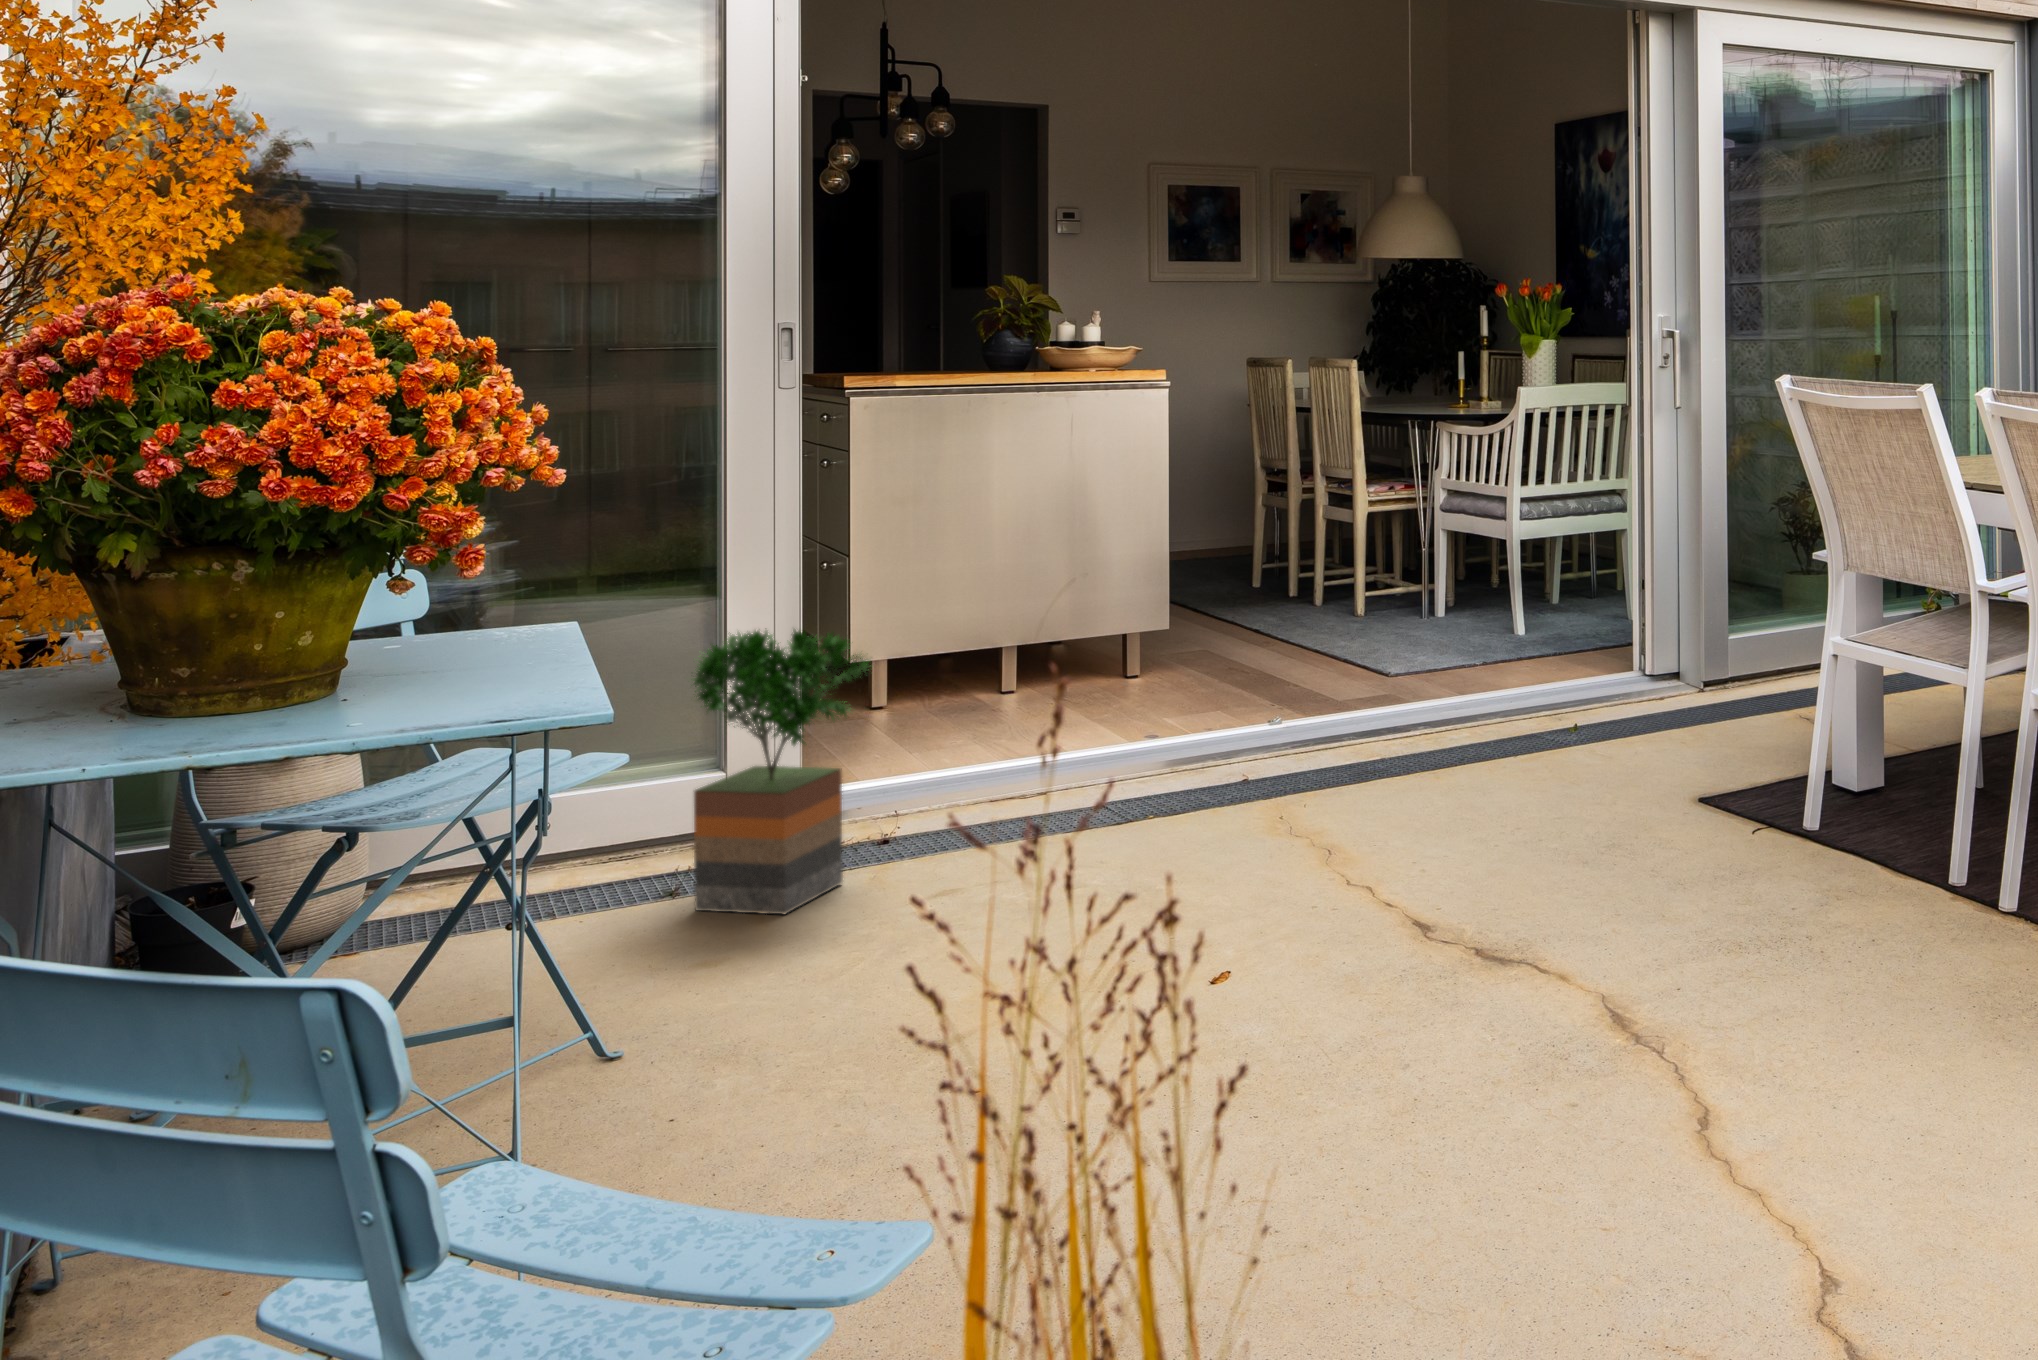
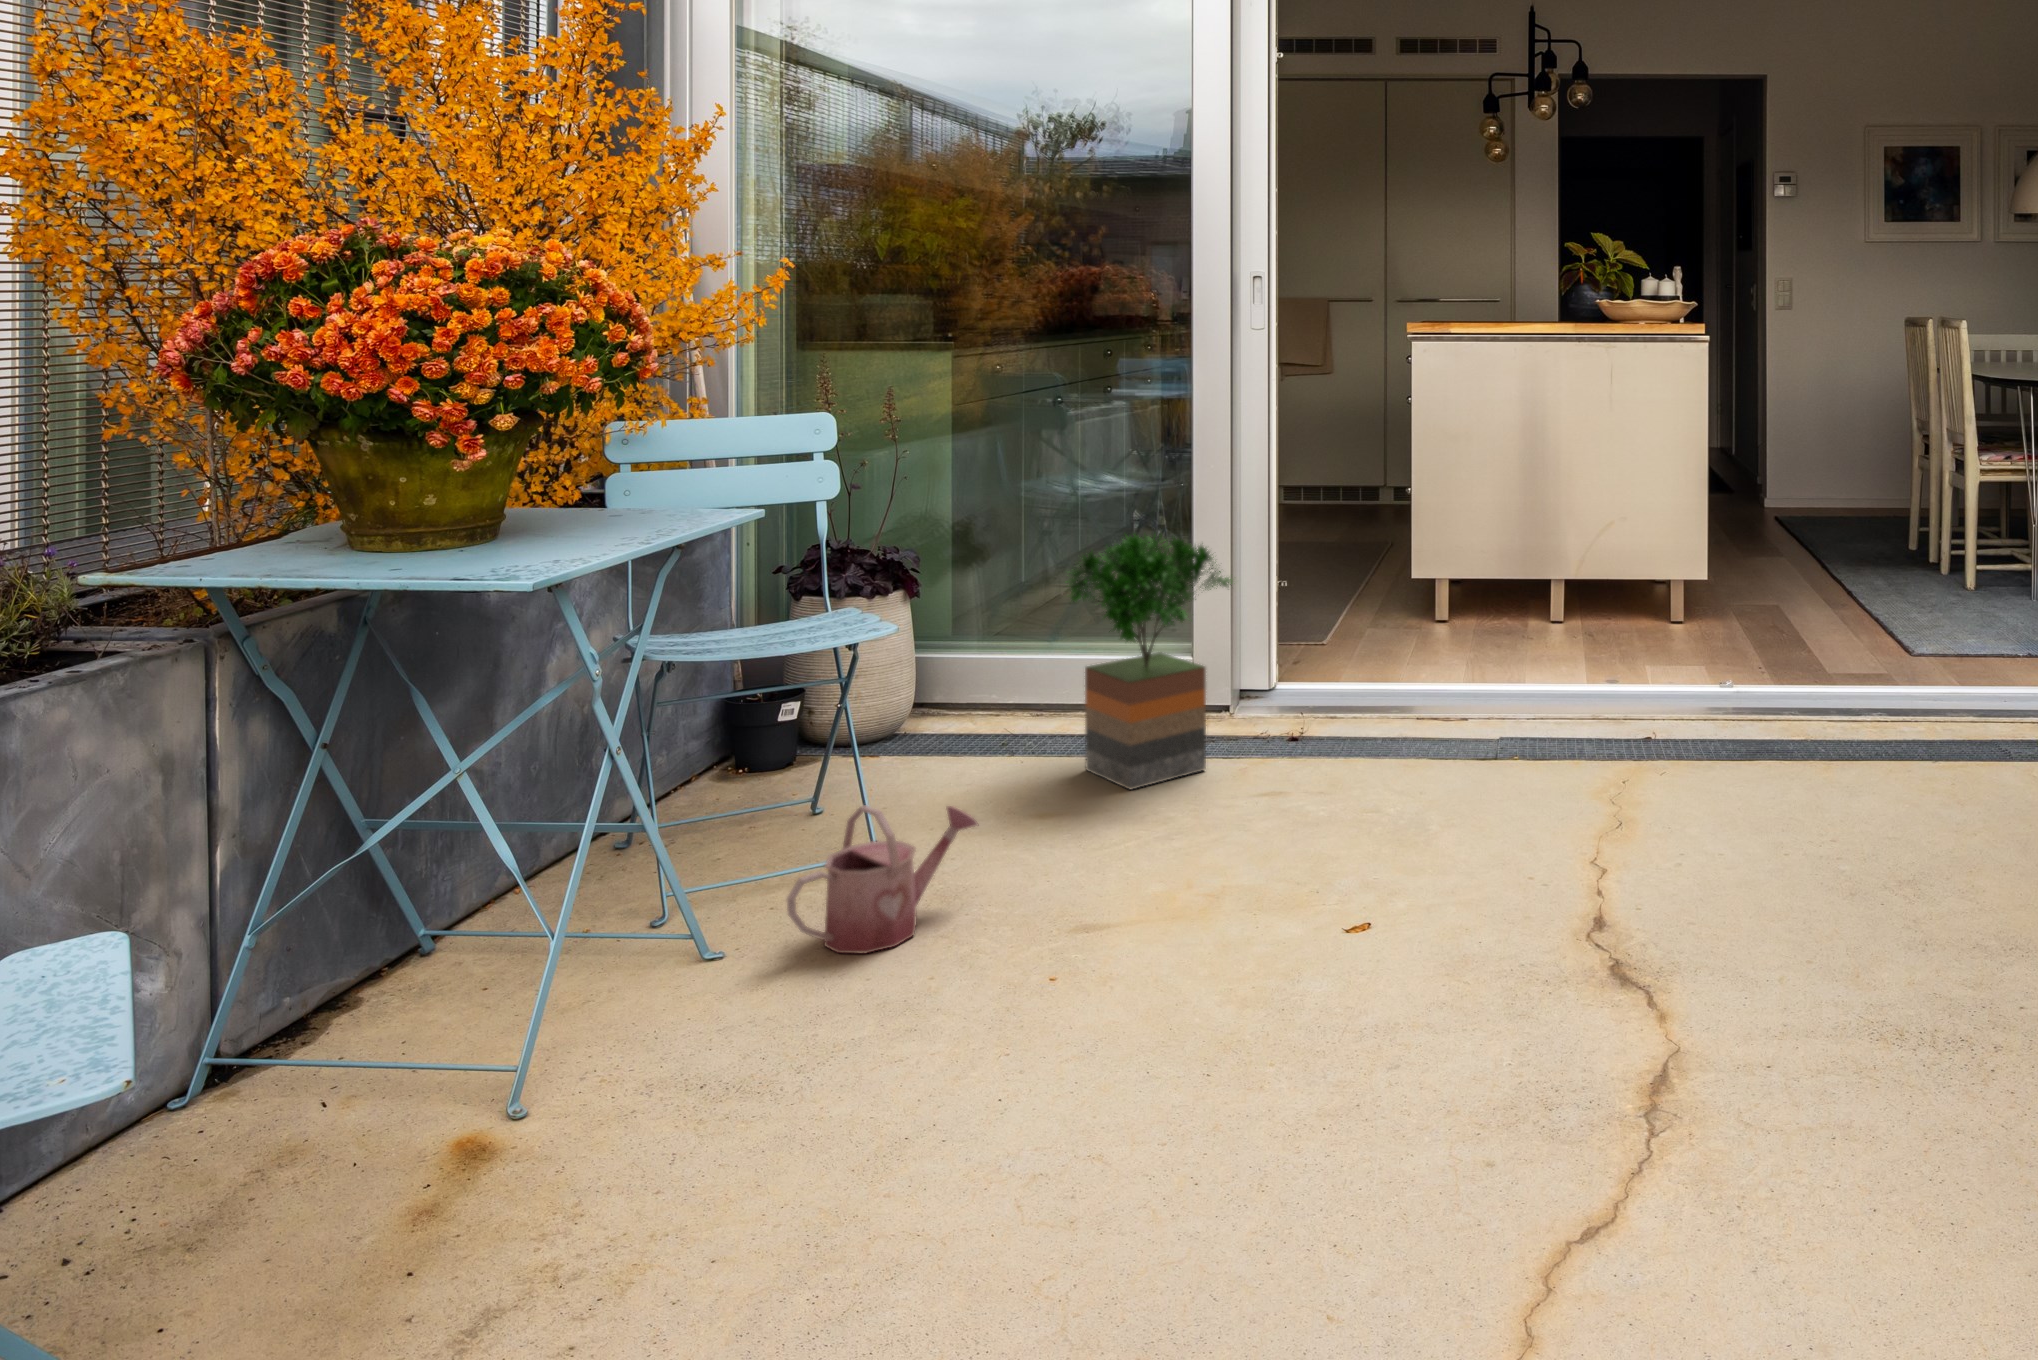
watering can: none [662,925,790,1093] -> present [787,805,977,953]

